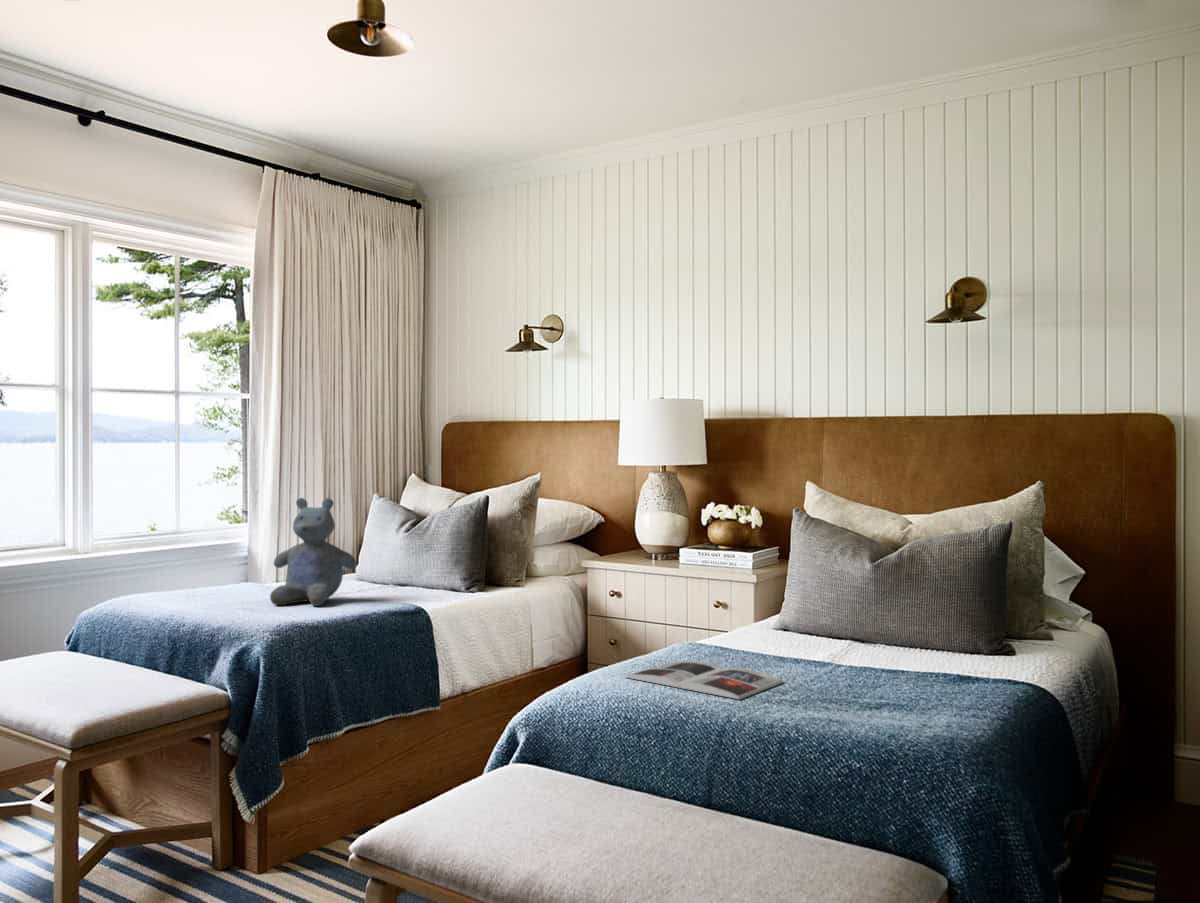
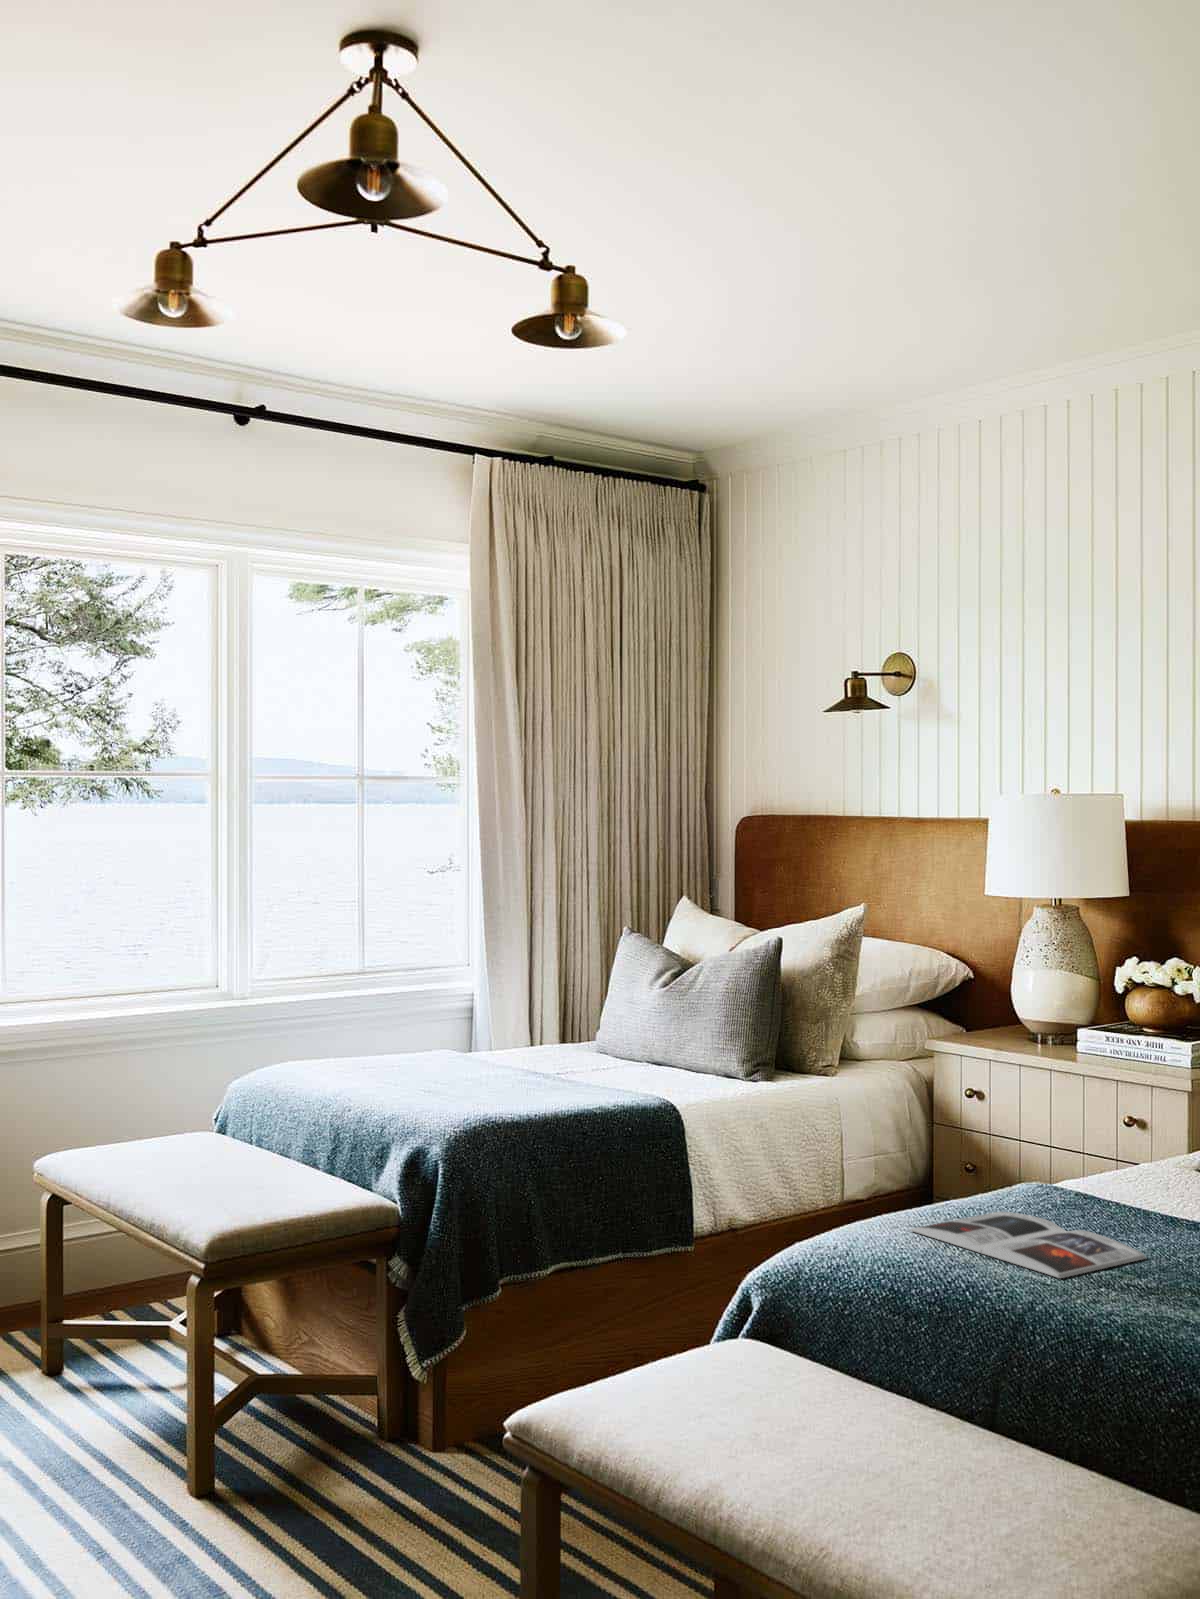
stuffed bear: present [270,498,356,606] -> none [464,937,581,1091]

